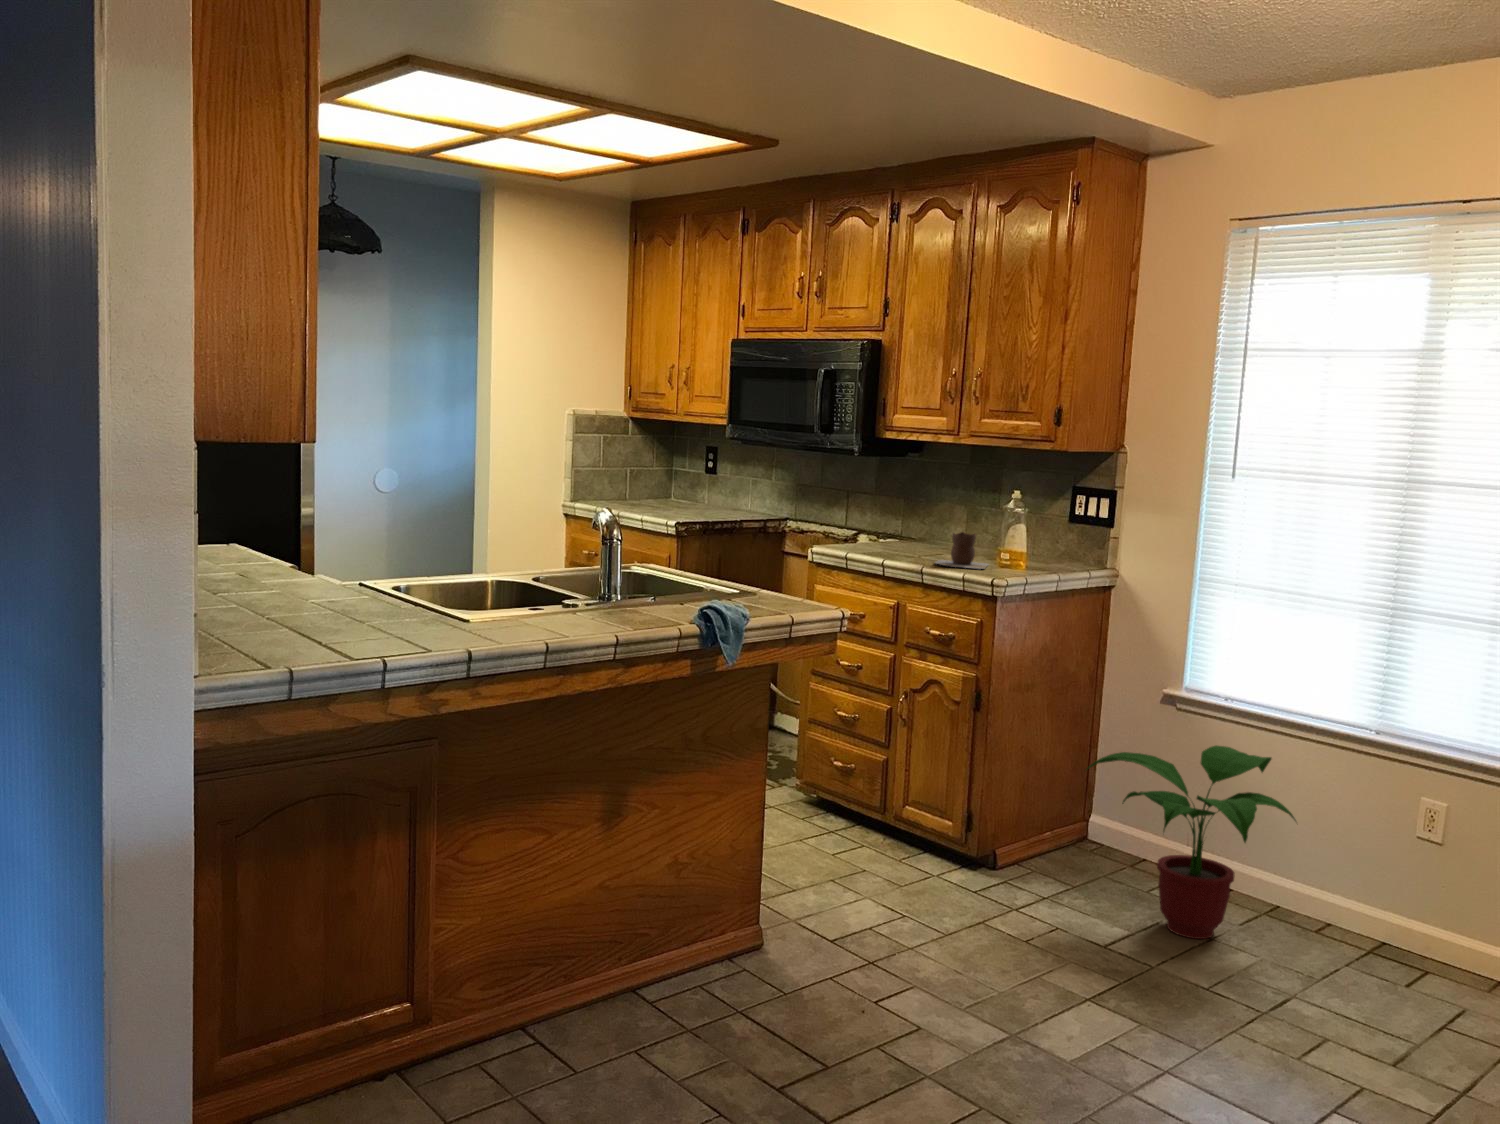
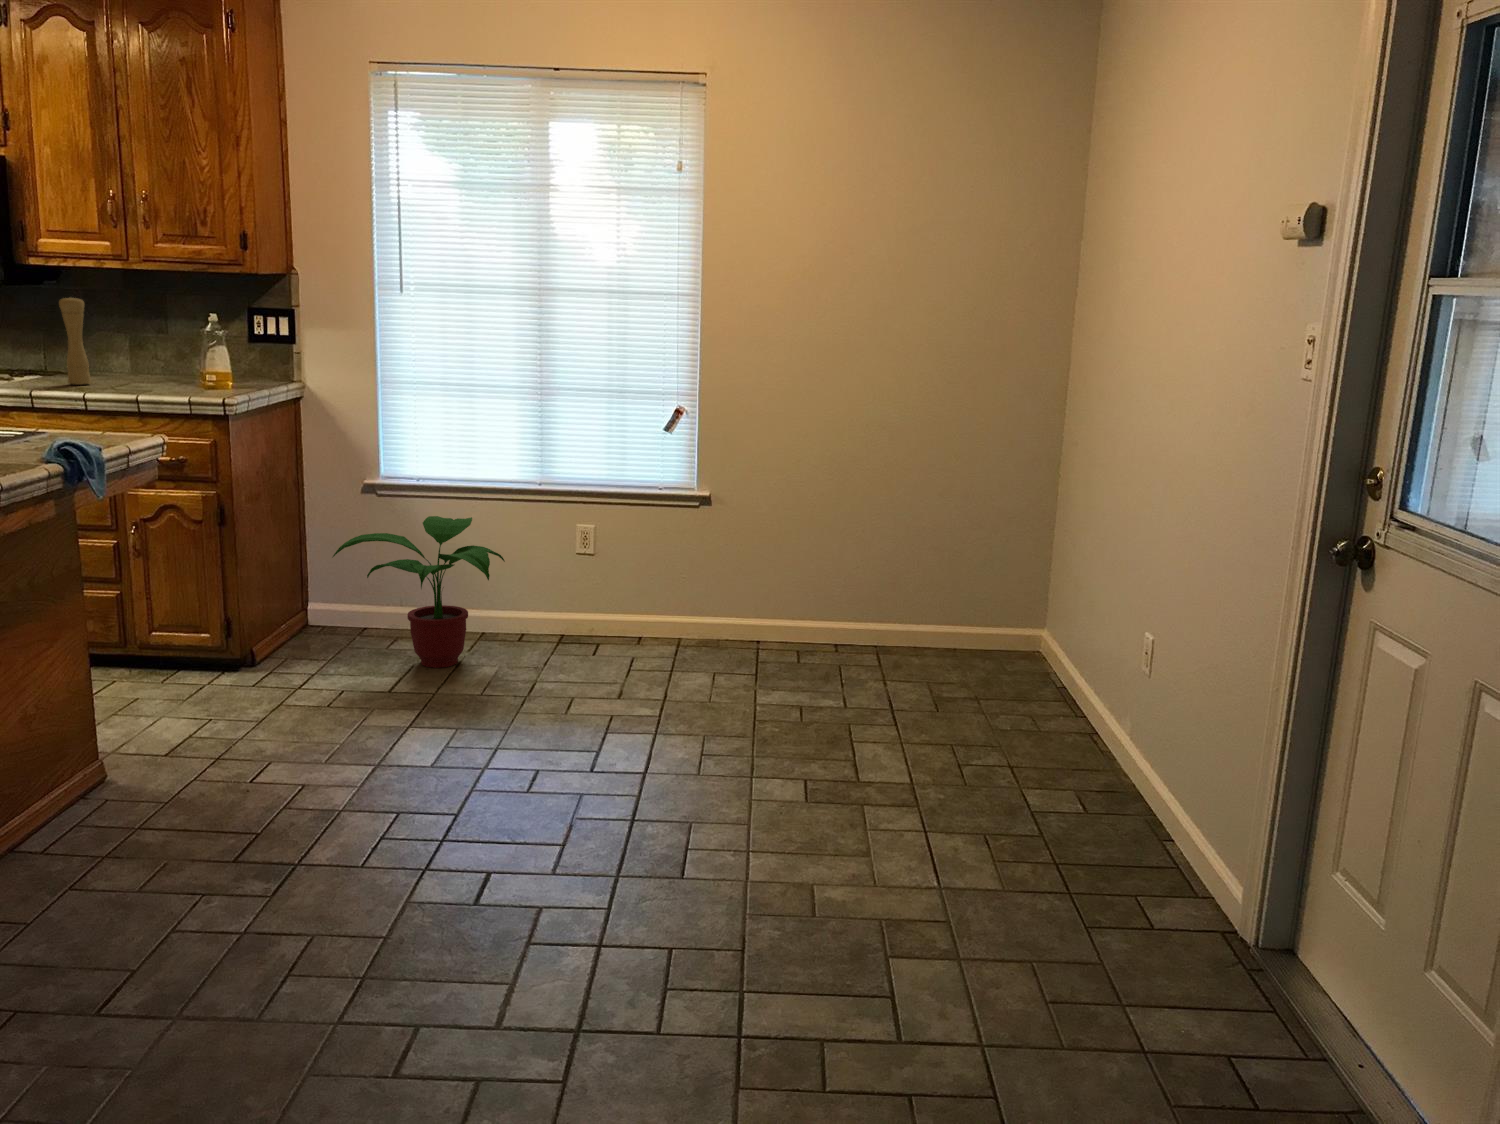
pepper mill: none [893,469,918,553] -> present [59,297,91,385]
vase: present [936,532,988,569] -> none [136,357,195,392]

